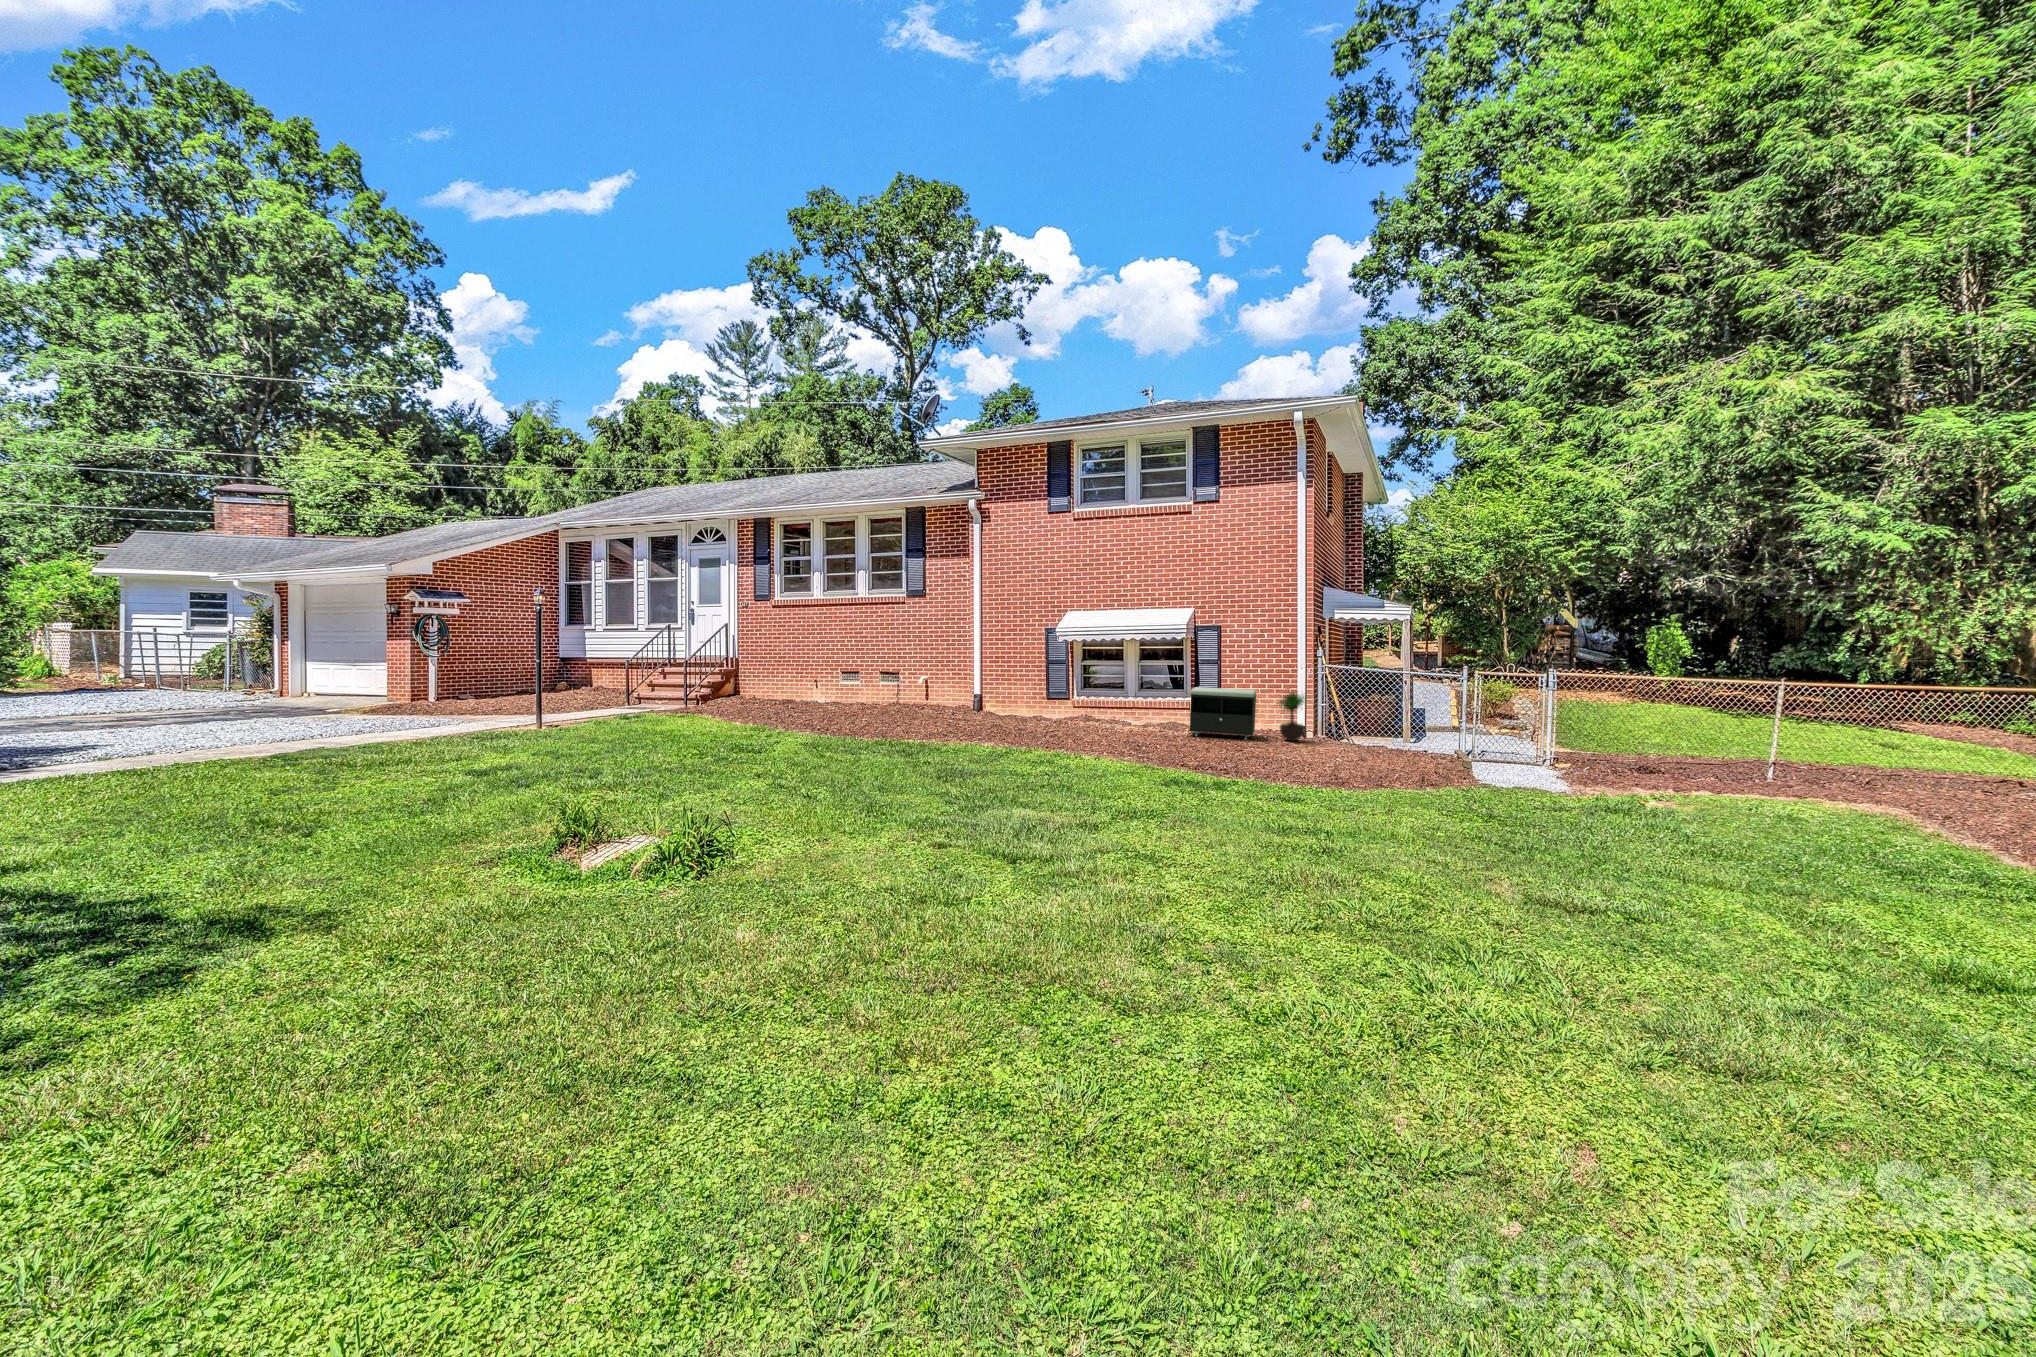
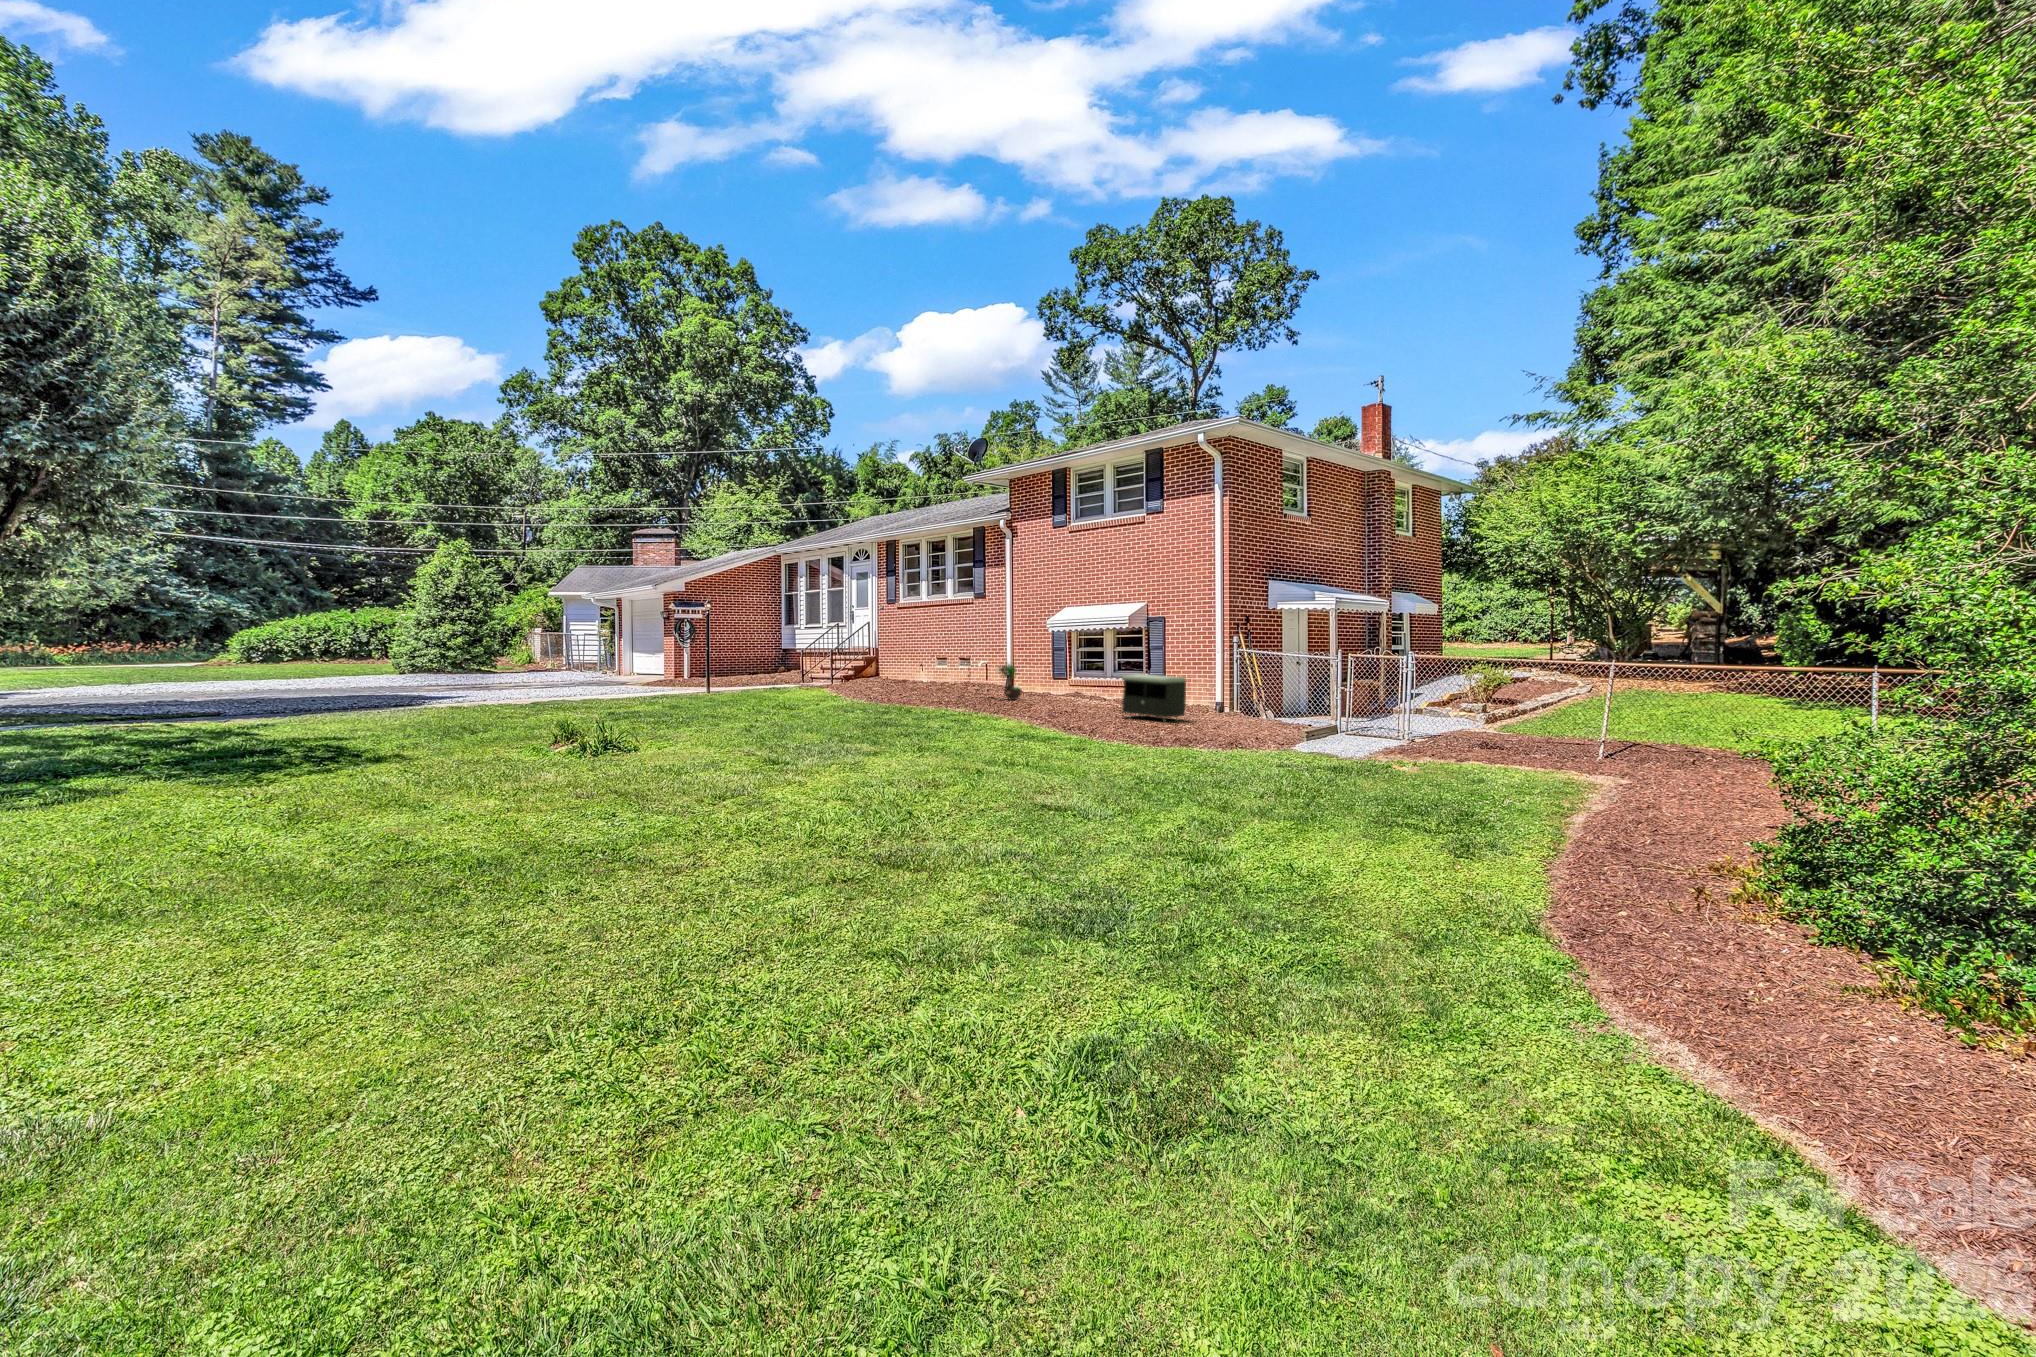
potted tree: present [1278,692,1307,741] -> present [999,664,1021,700]

